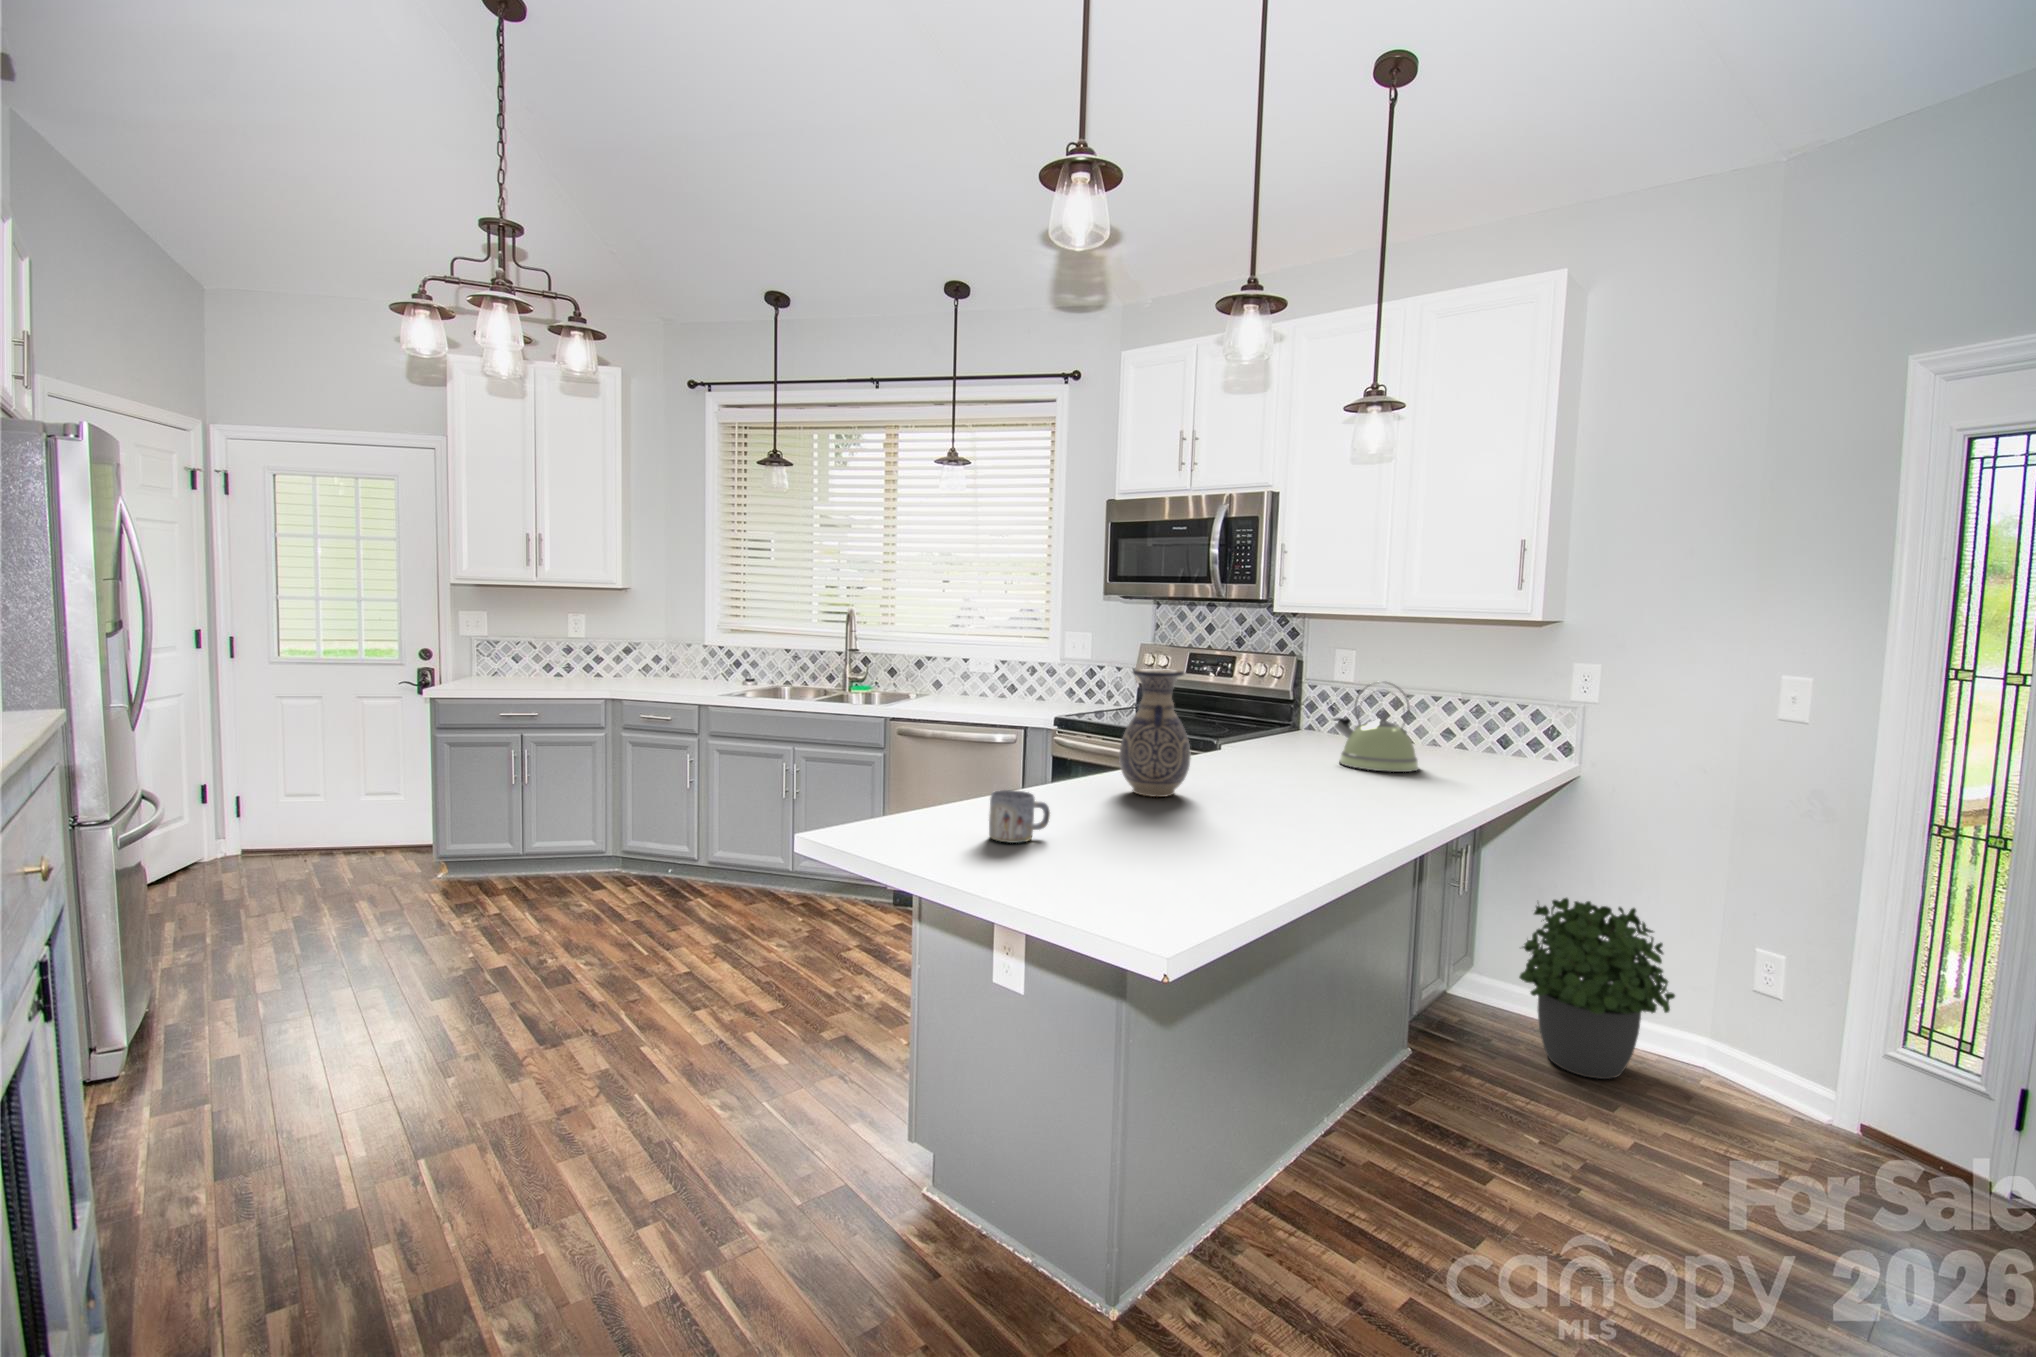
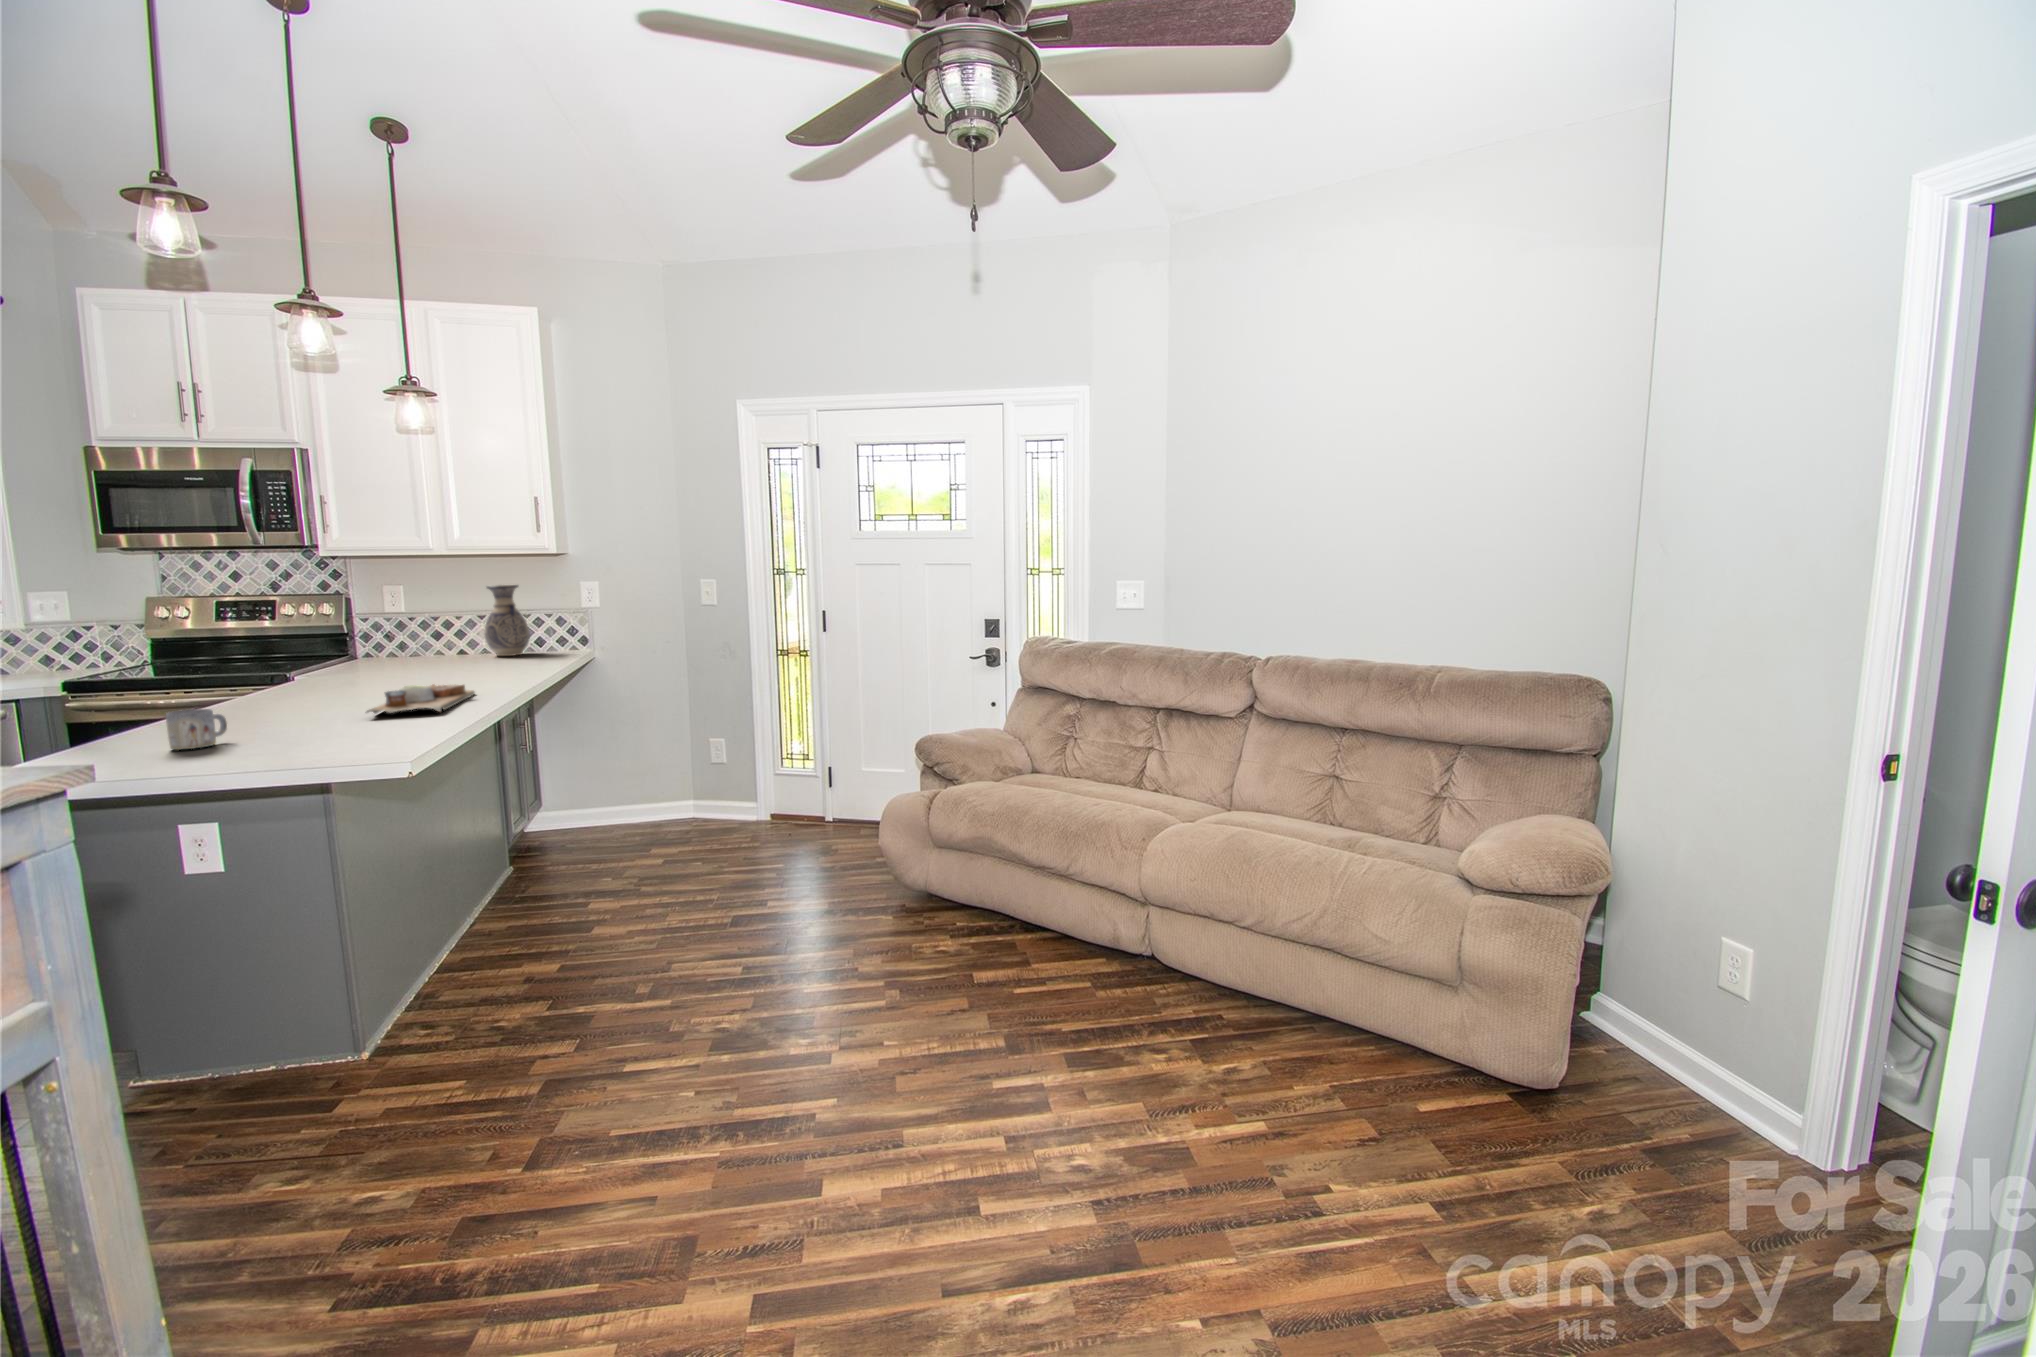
vase: present [1119,669,1191,797] -> present [484,585,530,656]
kettle: present [1333,682,1419,772] -> none [407,604,486,672]
cutting board: none [1204,798,1367,857] -> present [367,685,475,713]
potted plant: present [1519,898,1675,1079] -> none [575,733,671,847]

